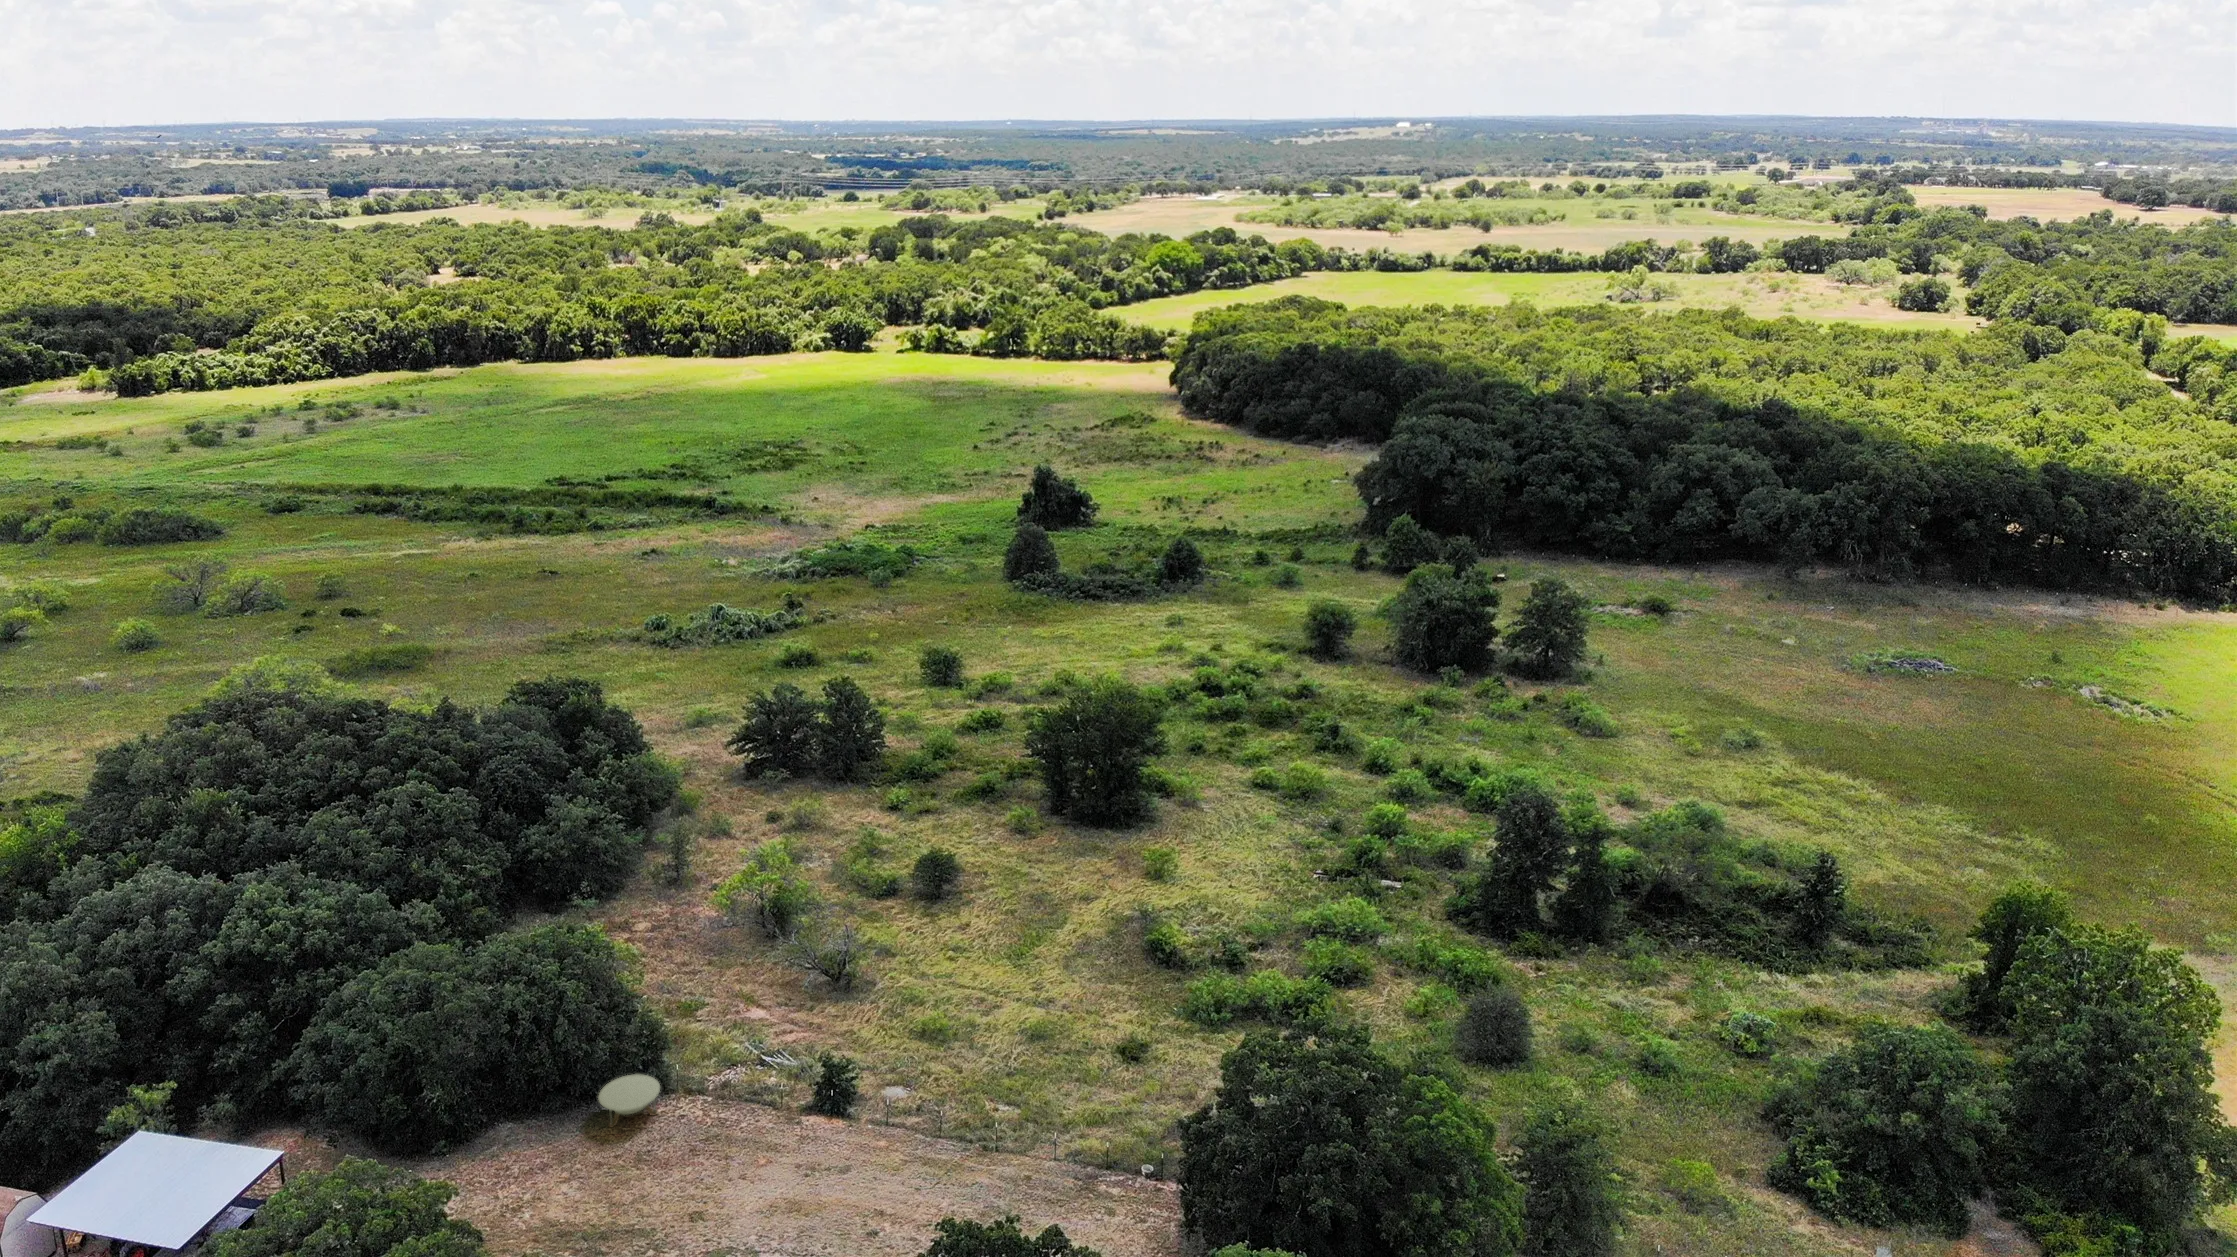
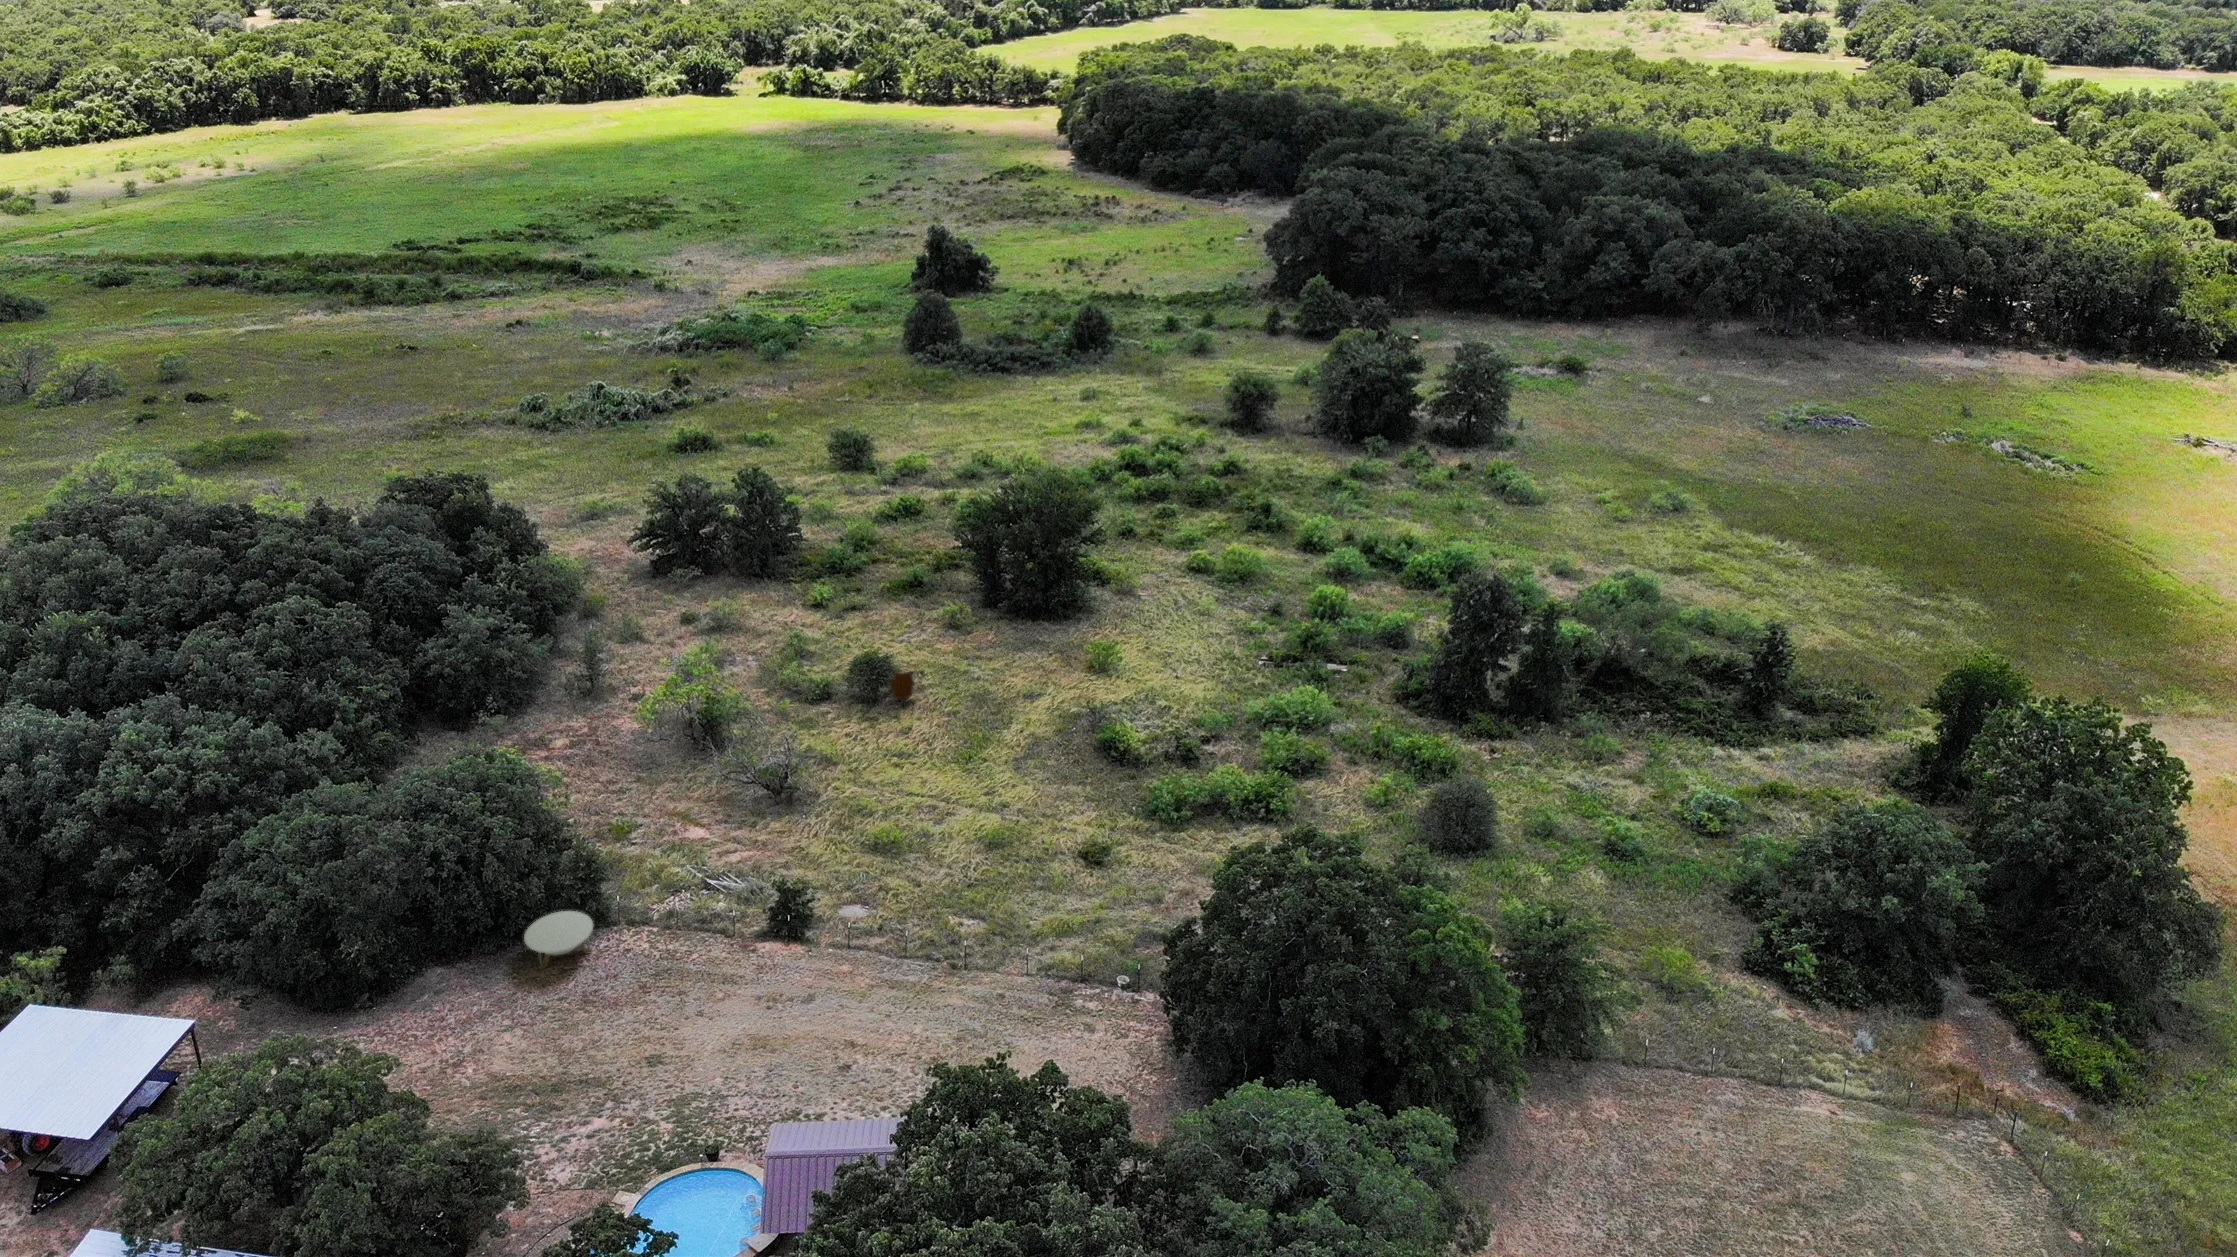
lounge chair: none [950,870,975,908] -> present [890,671,914,704]

